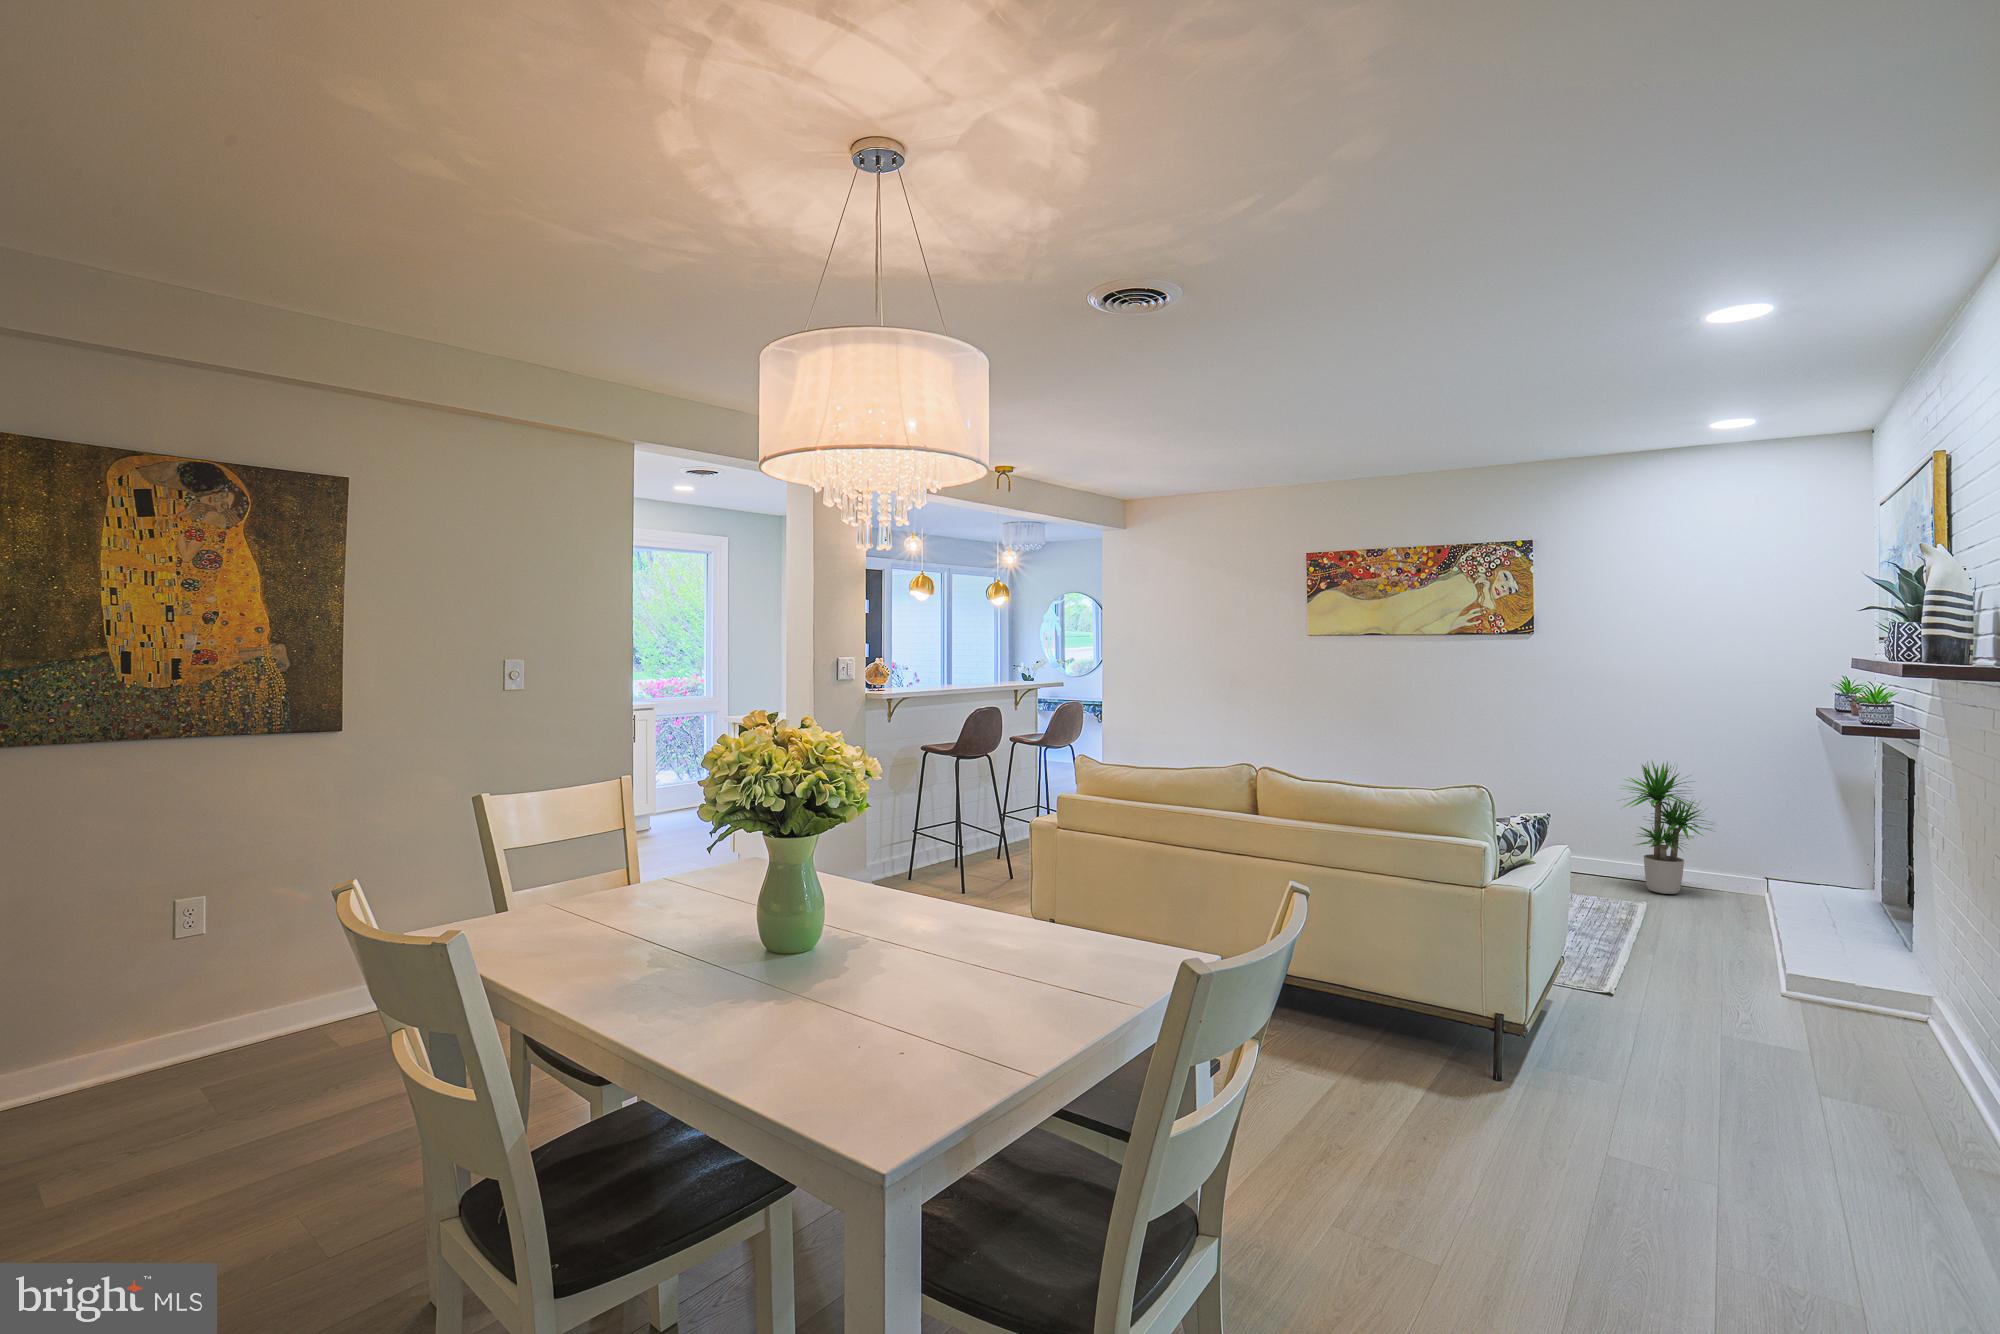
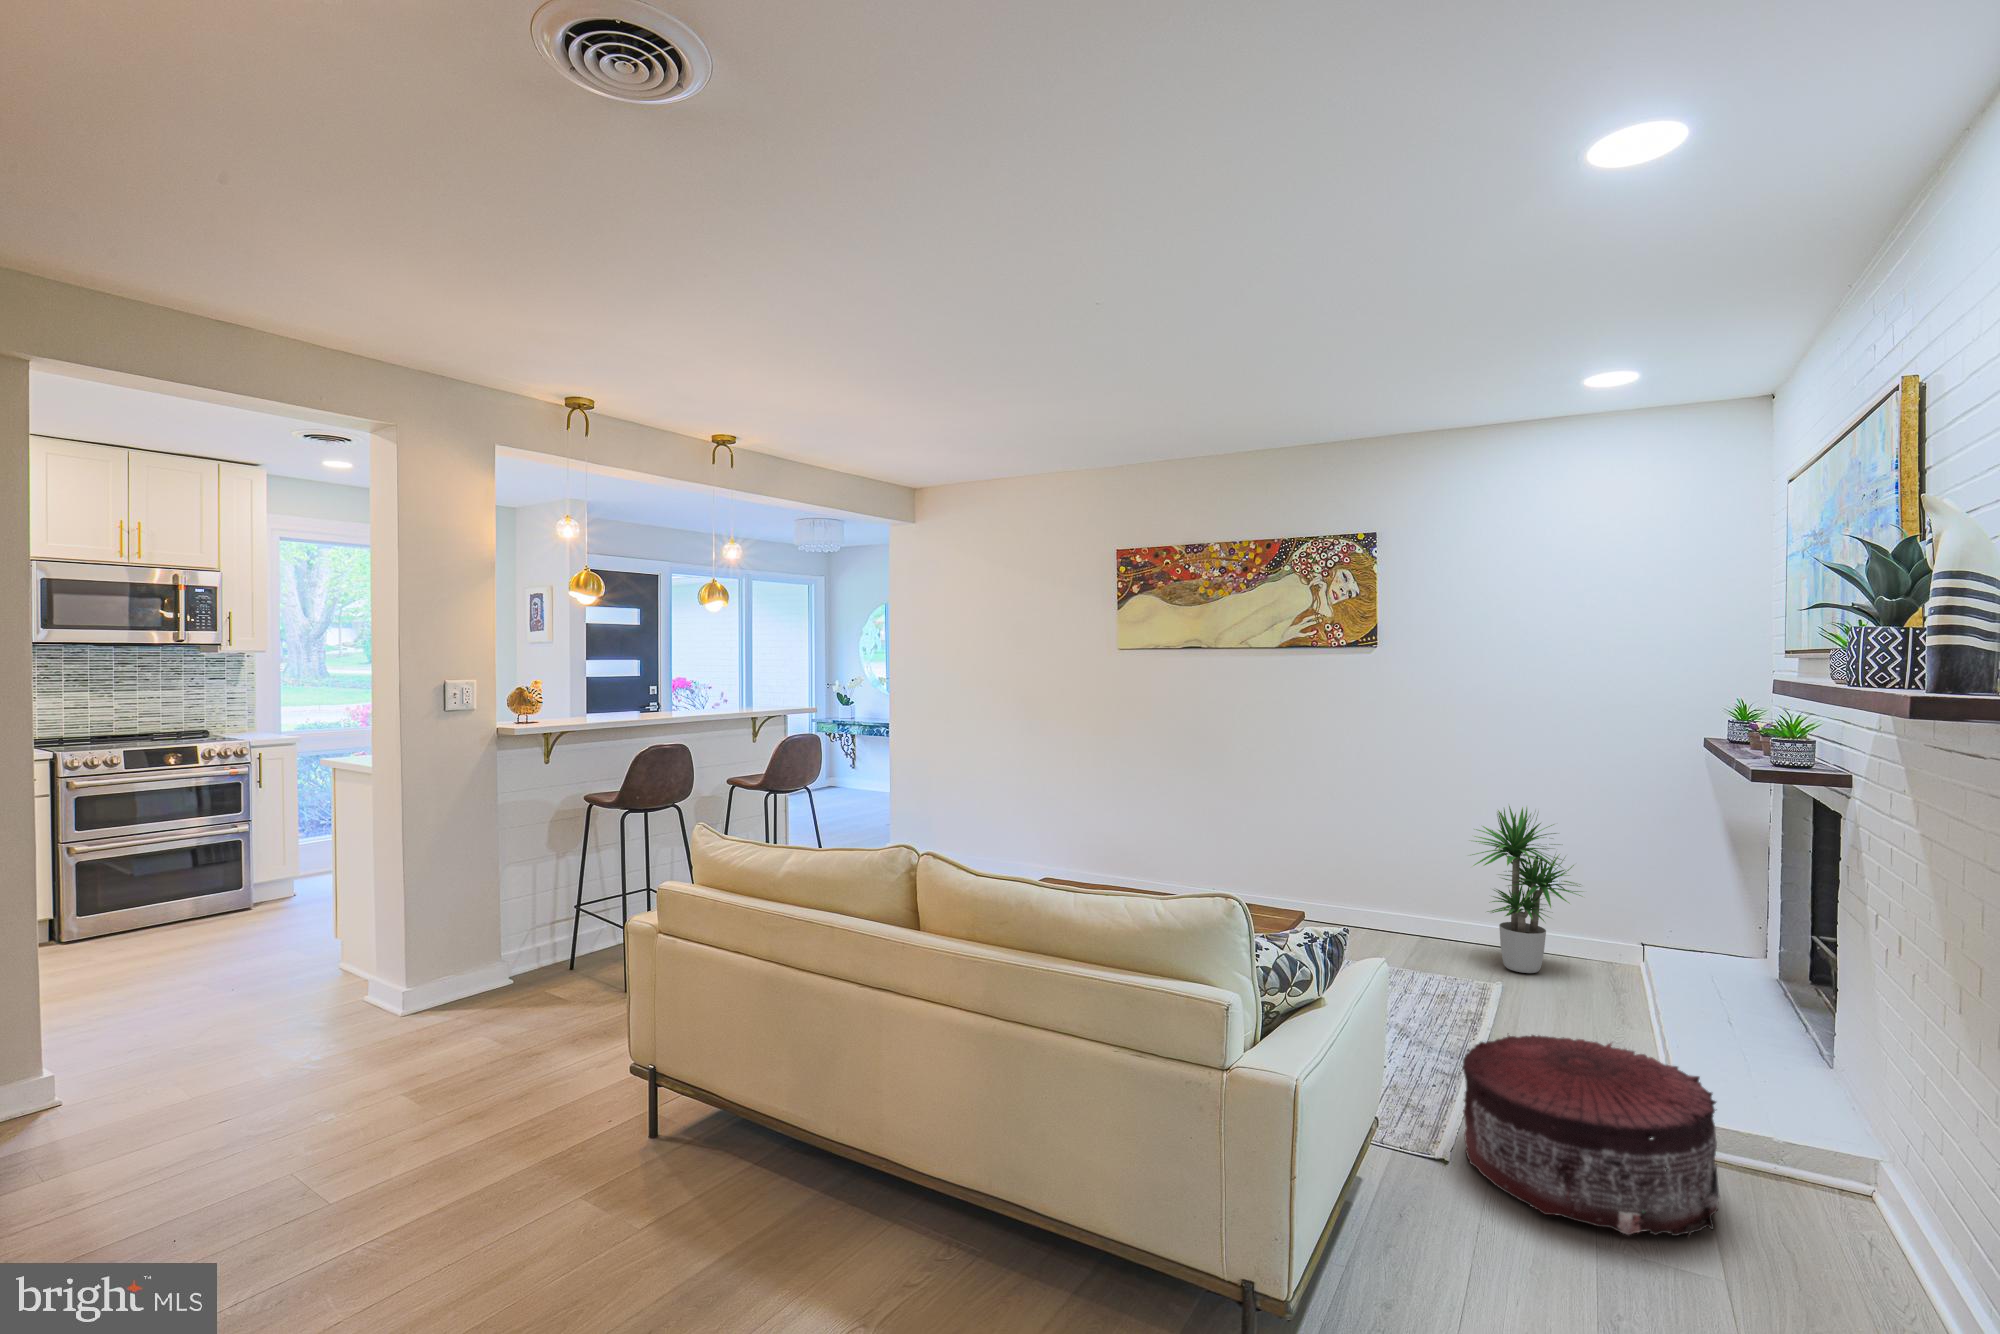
pouf: none [1626,908,1819,1031] -> present [1462,1035,1720,1236]

